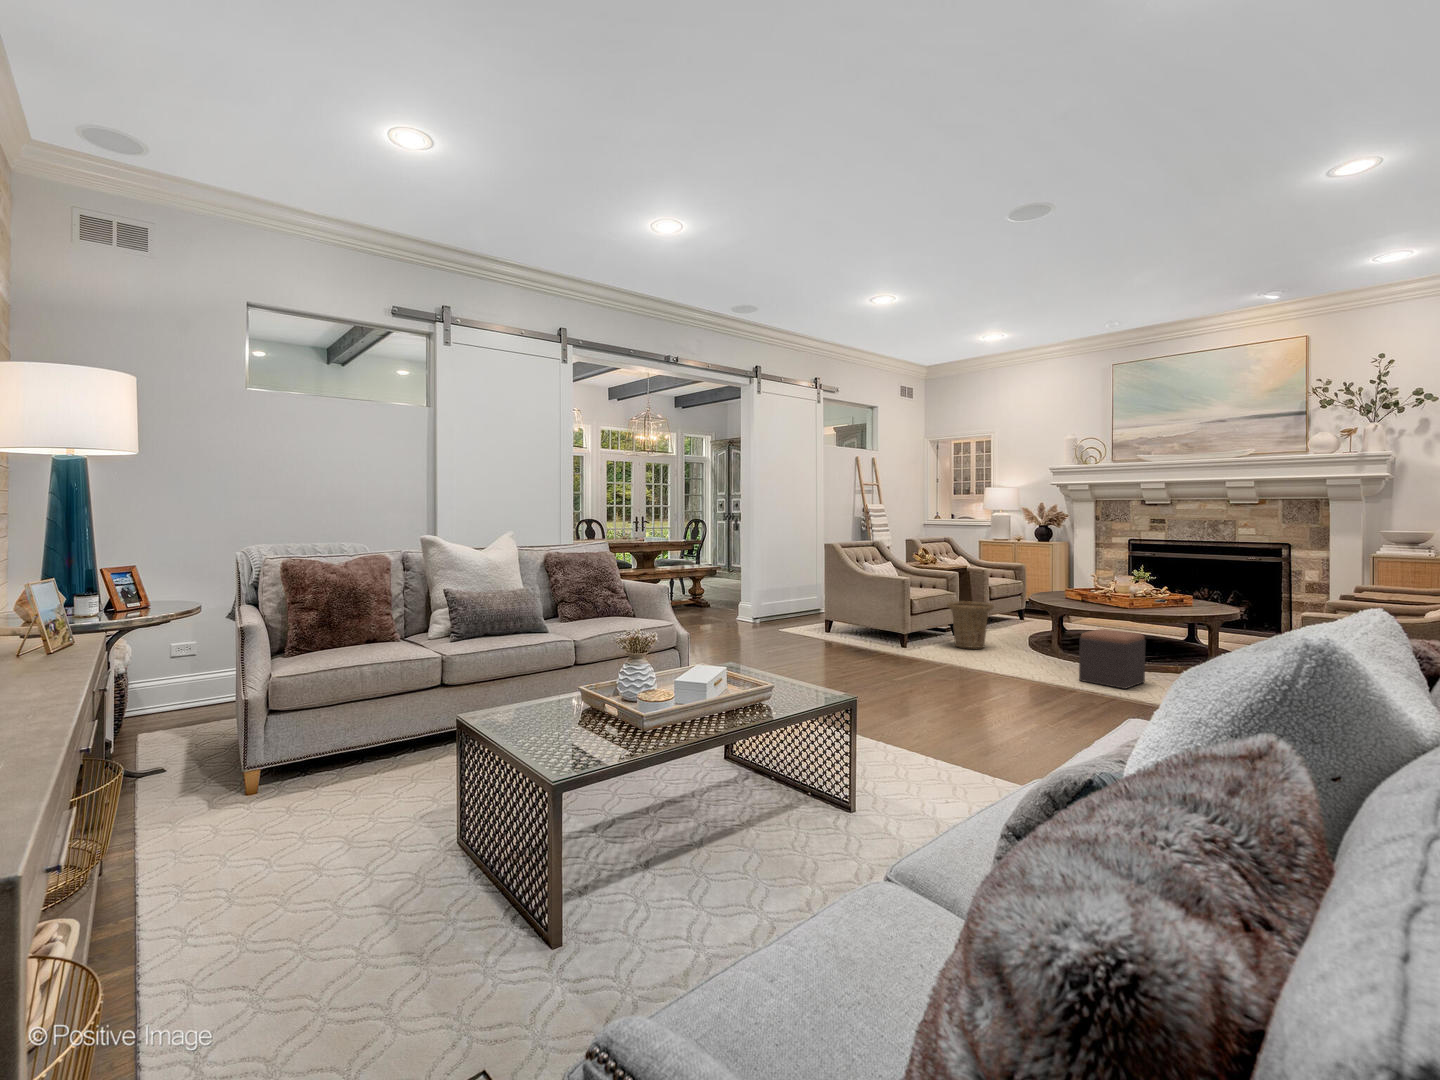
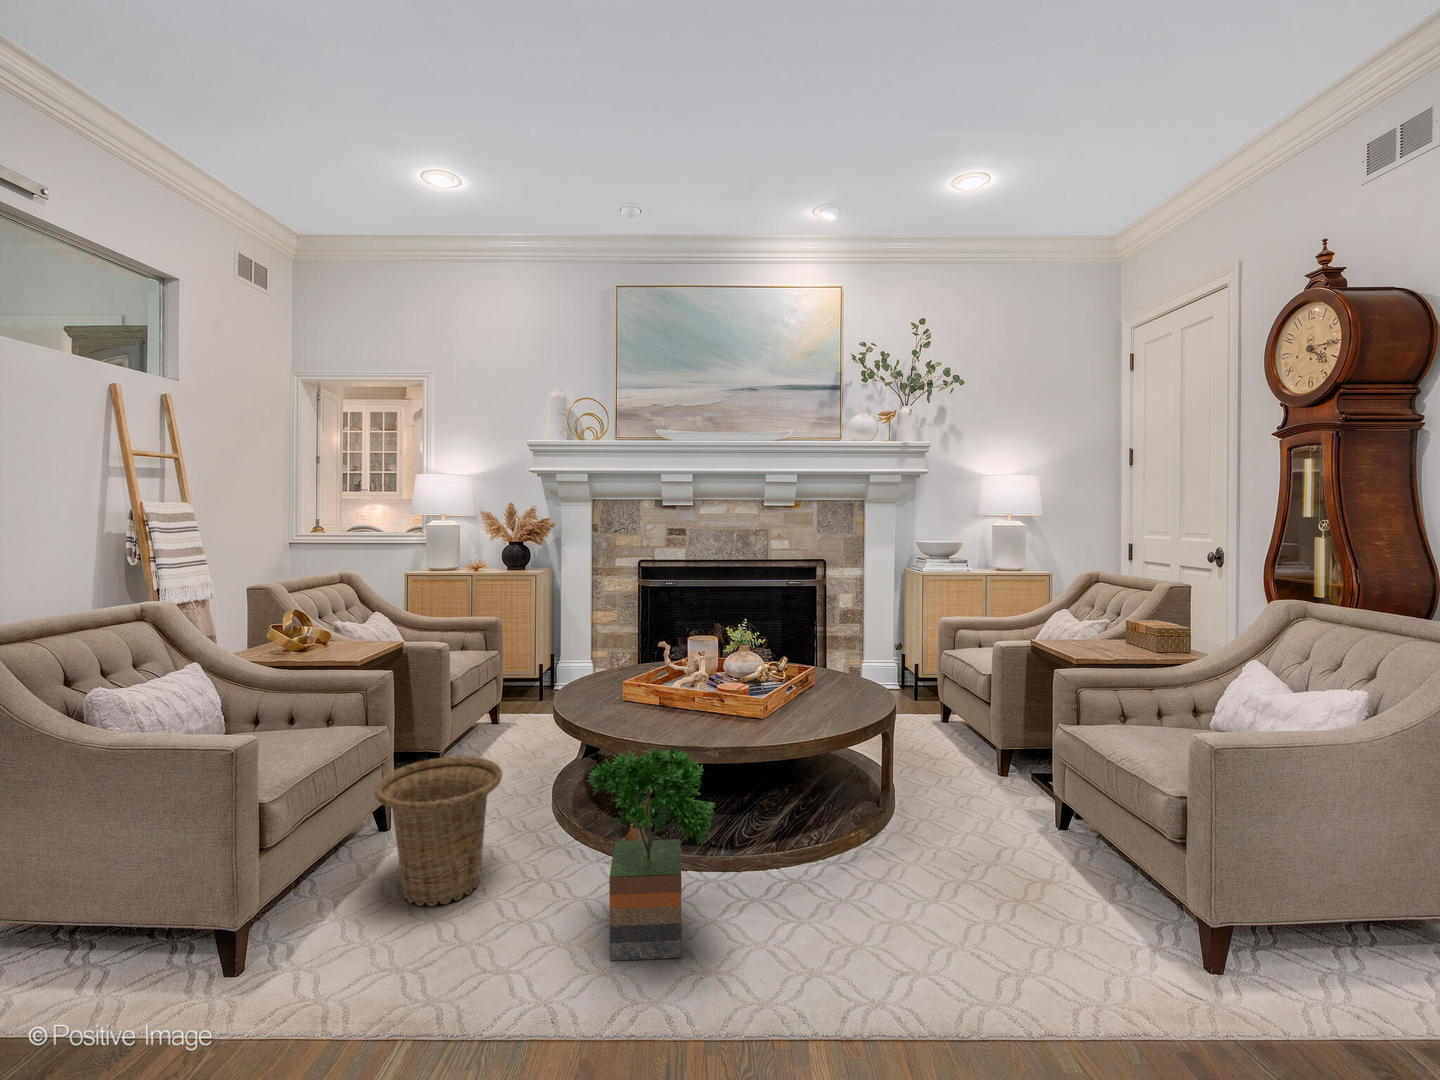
potted tree: none [1017,592,1070,669] -> present [588,748,715,961]
footstool: present [1079,629,1145,689] -> none [785,828,911,1012]

